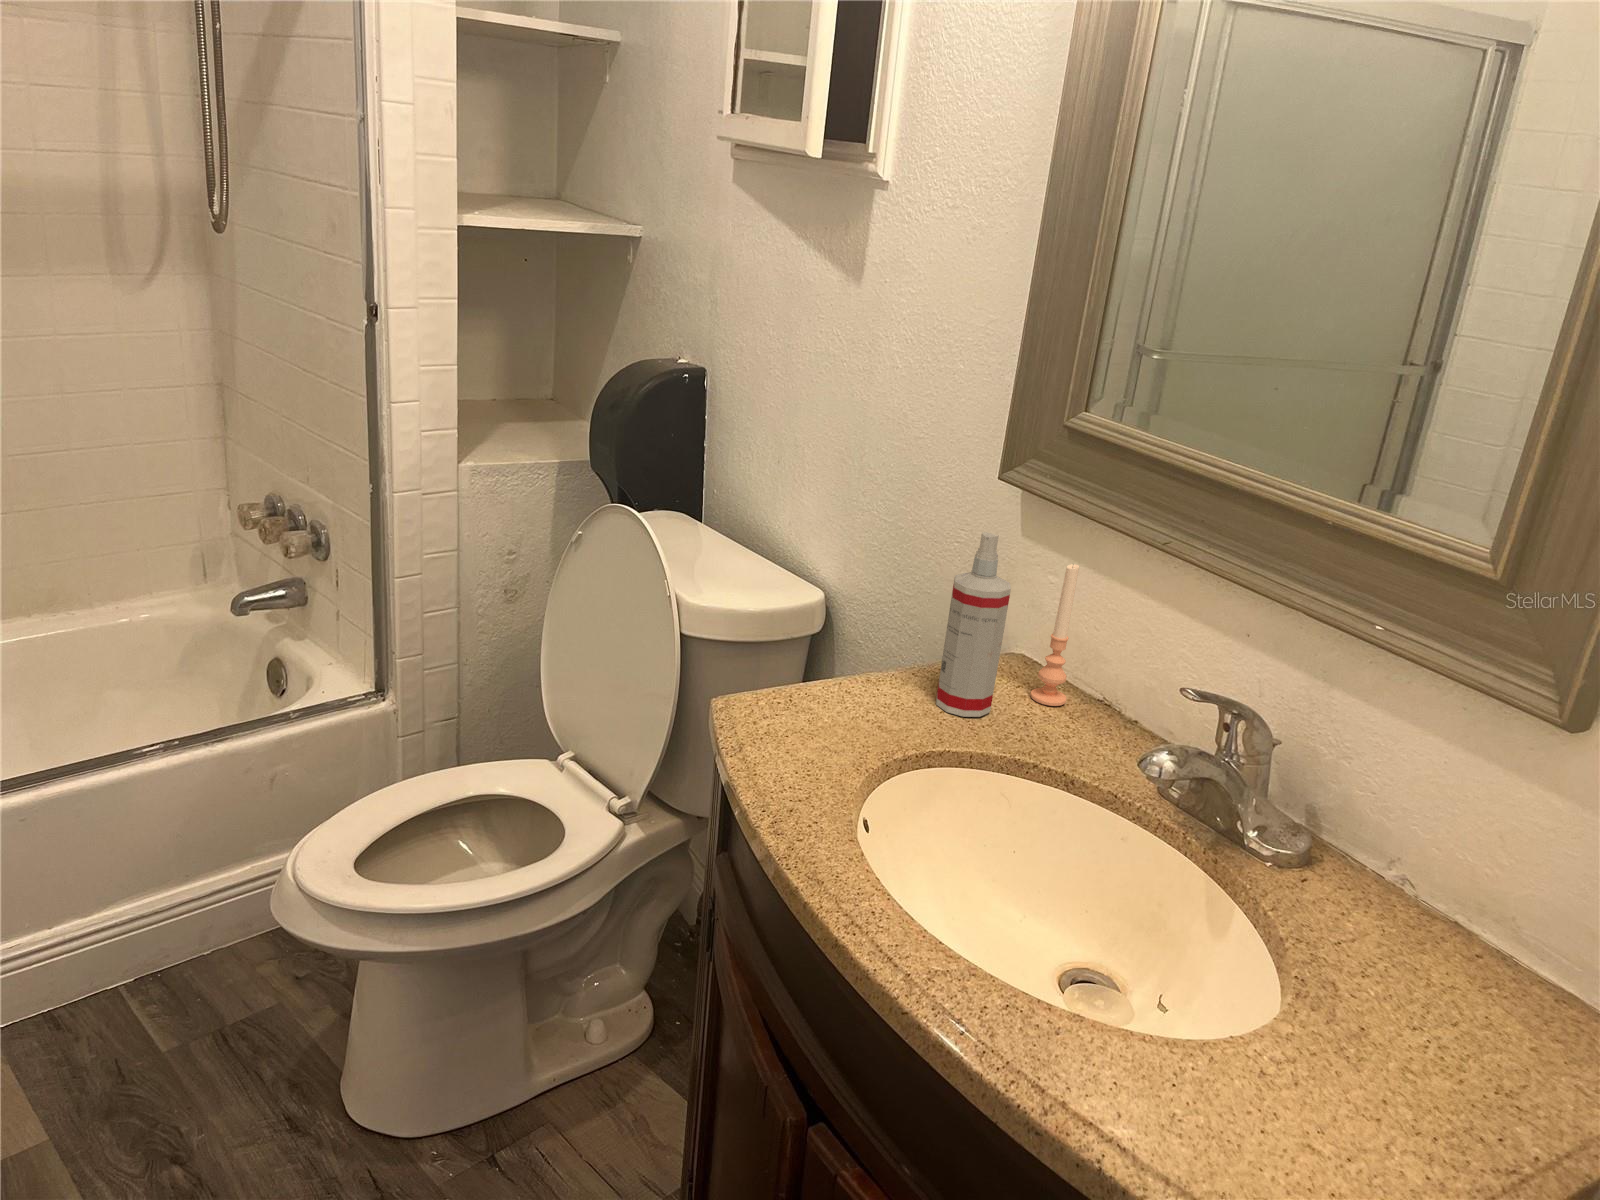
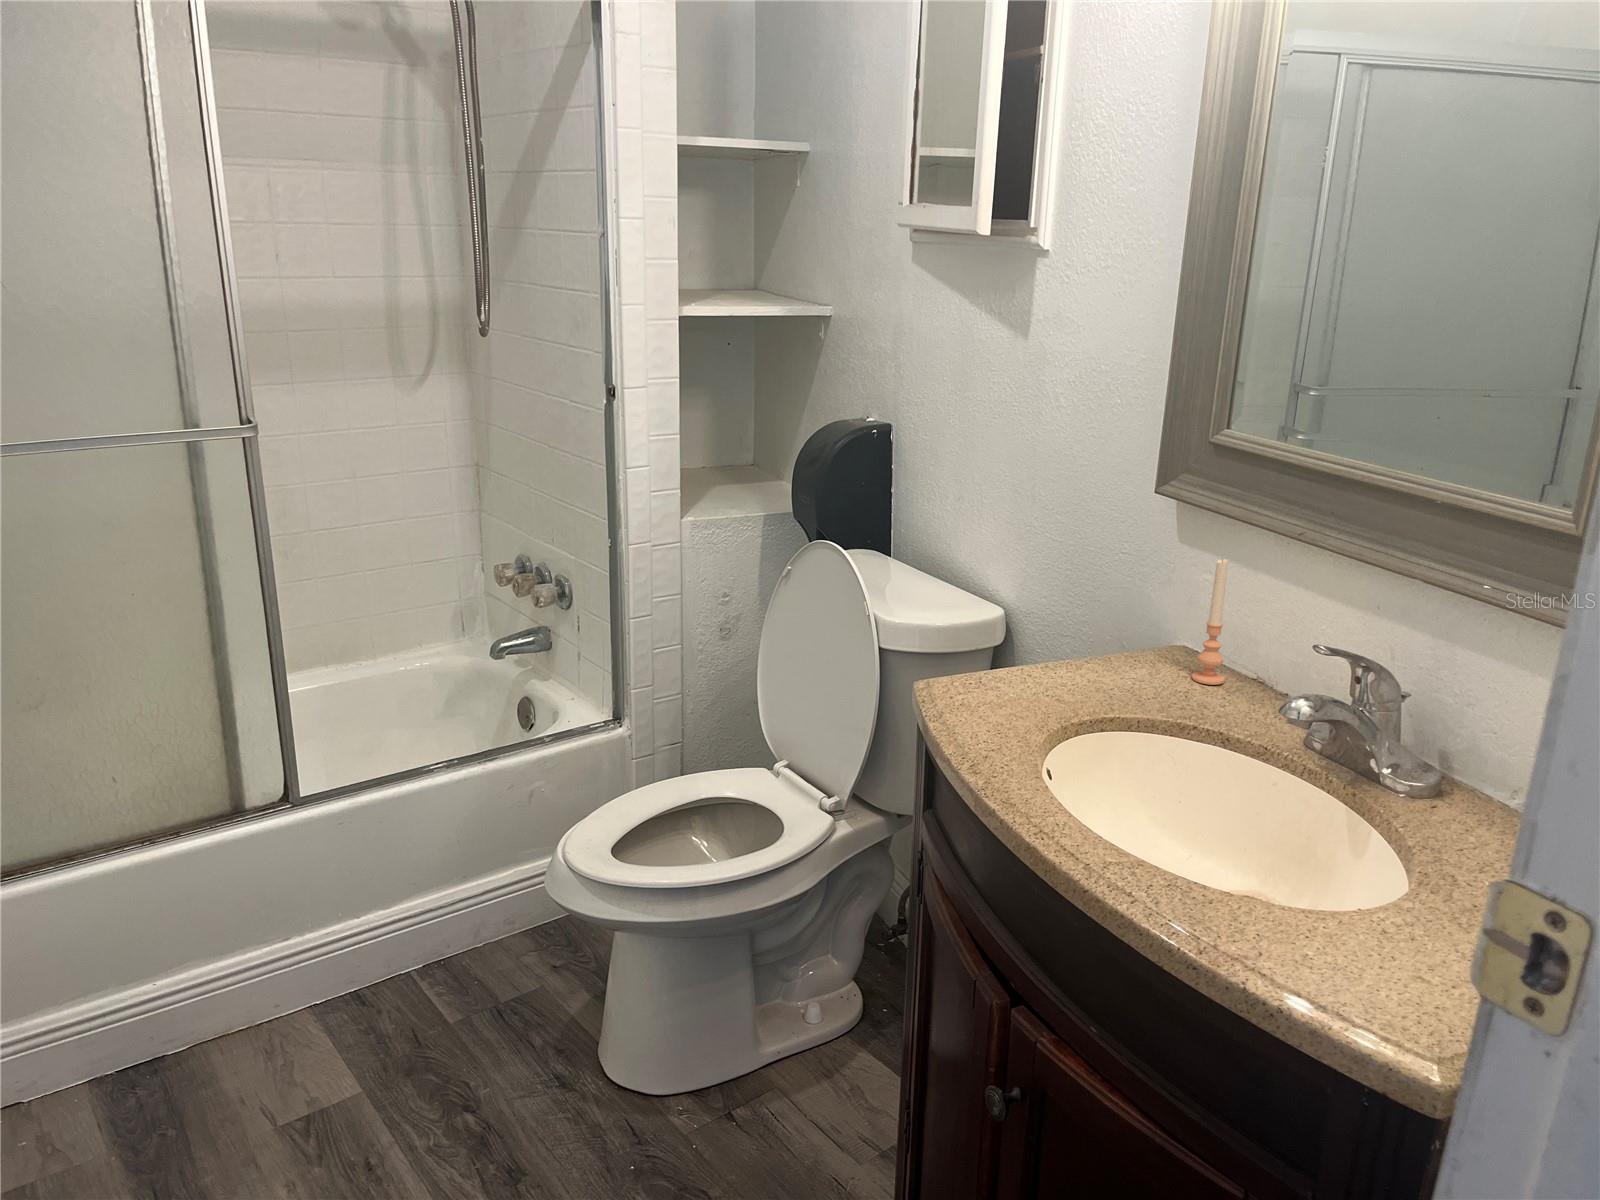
spray bottle: present [936,532,1011,717] -> none [1106,532,1166,692]

